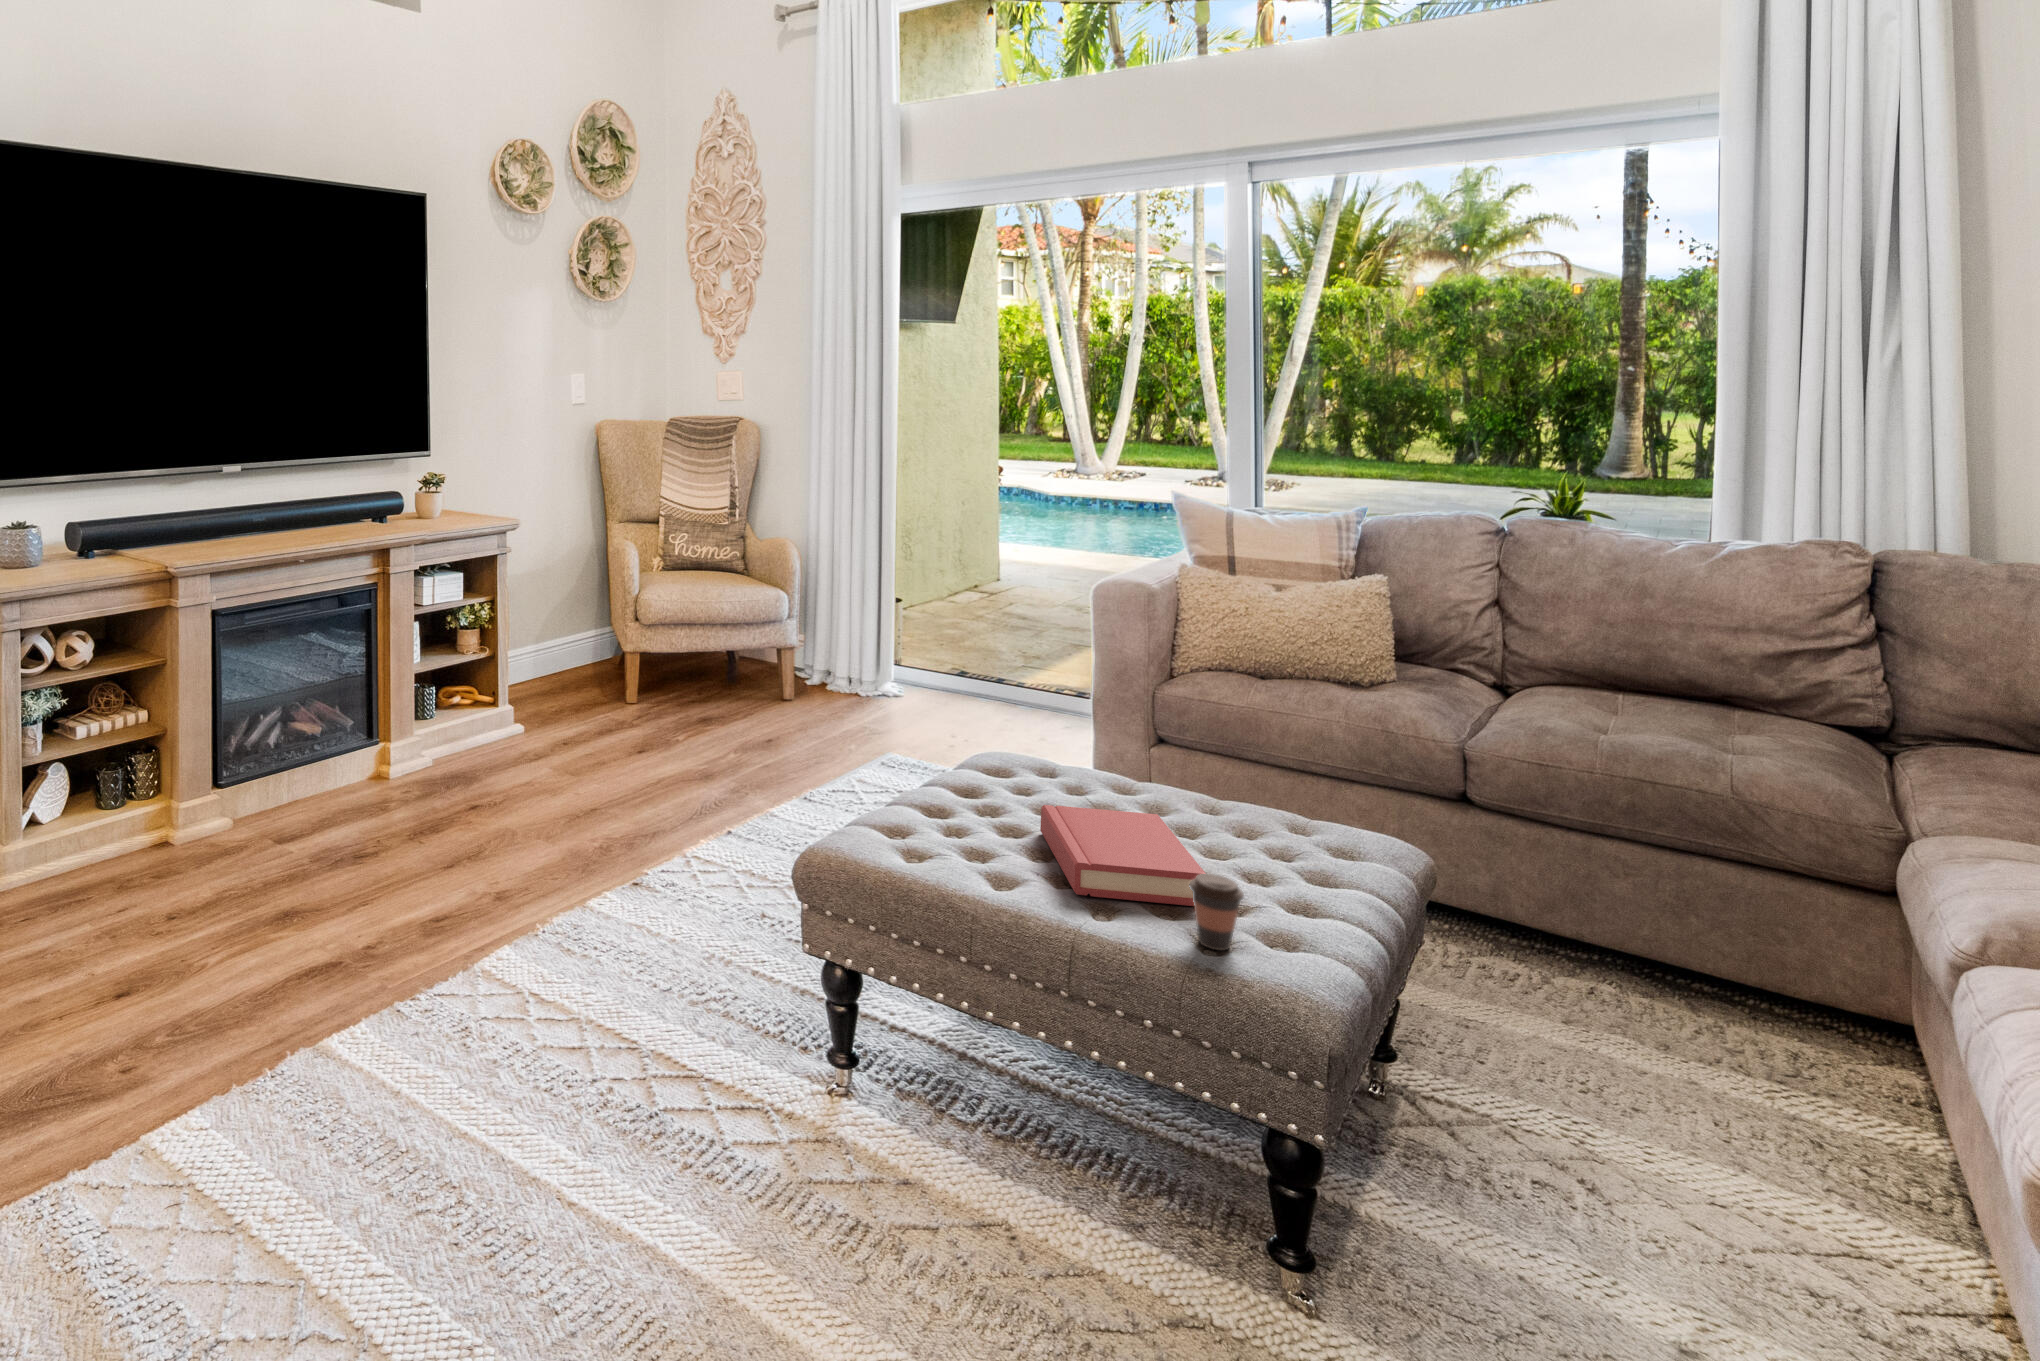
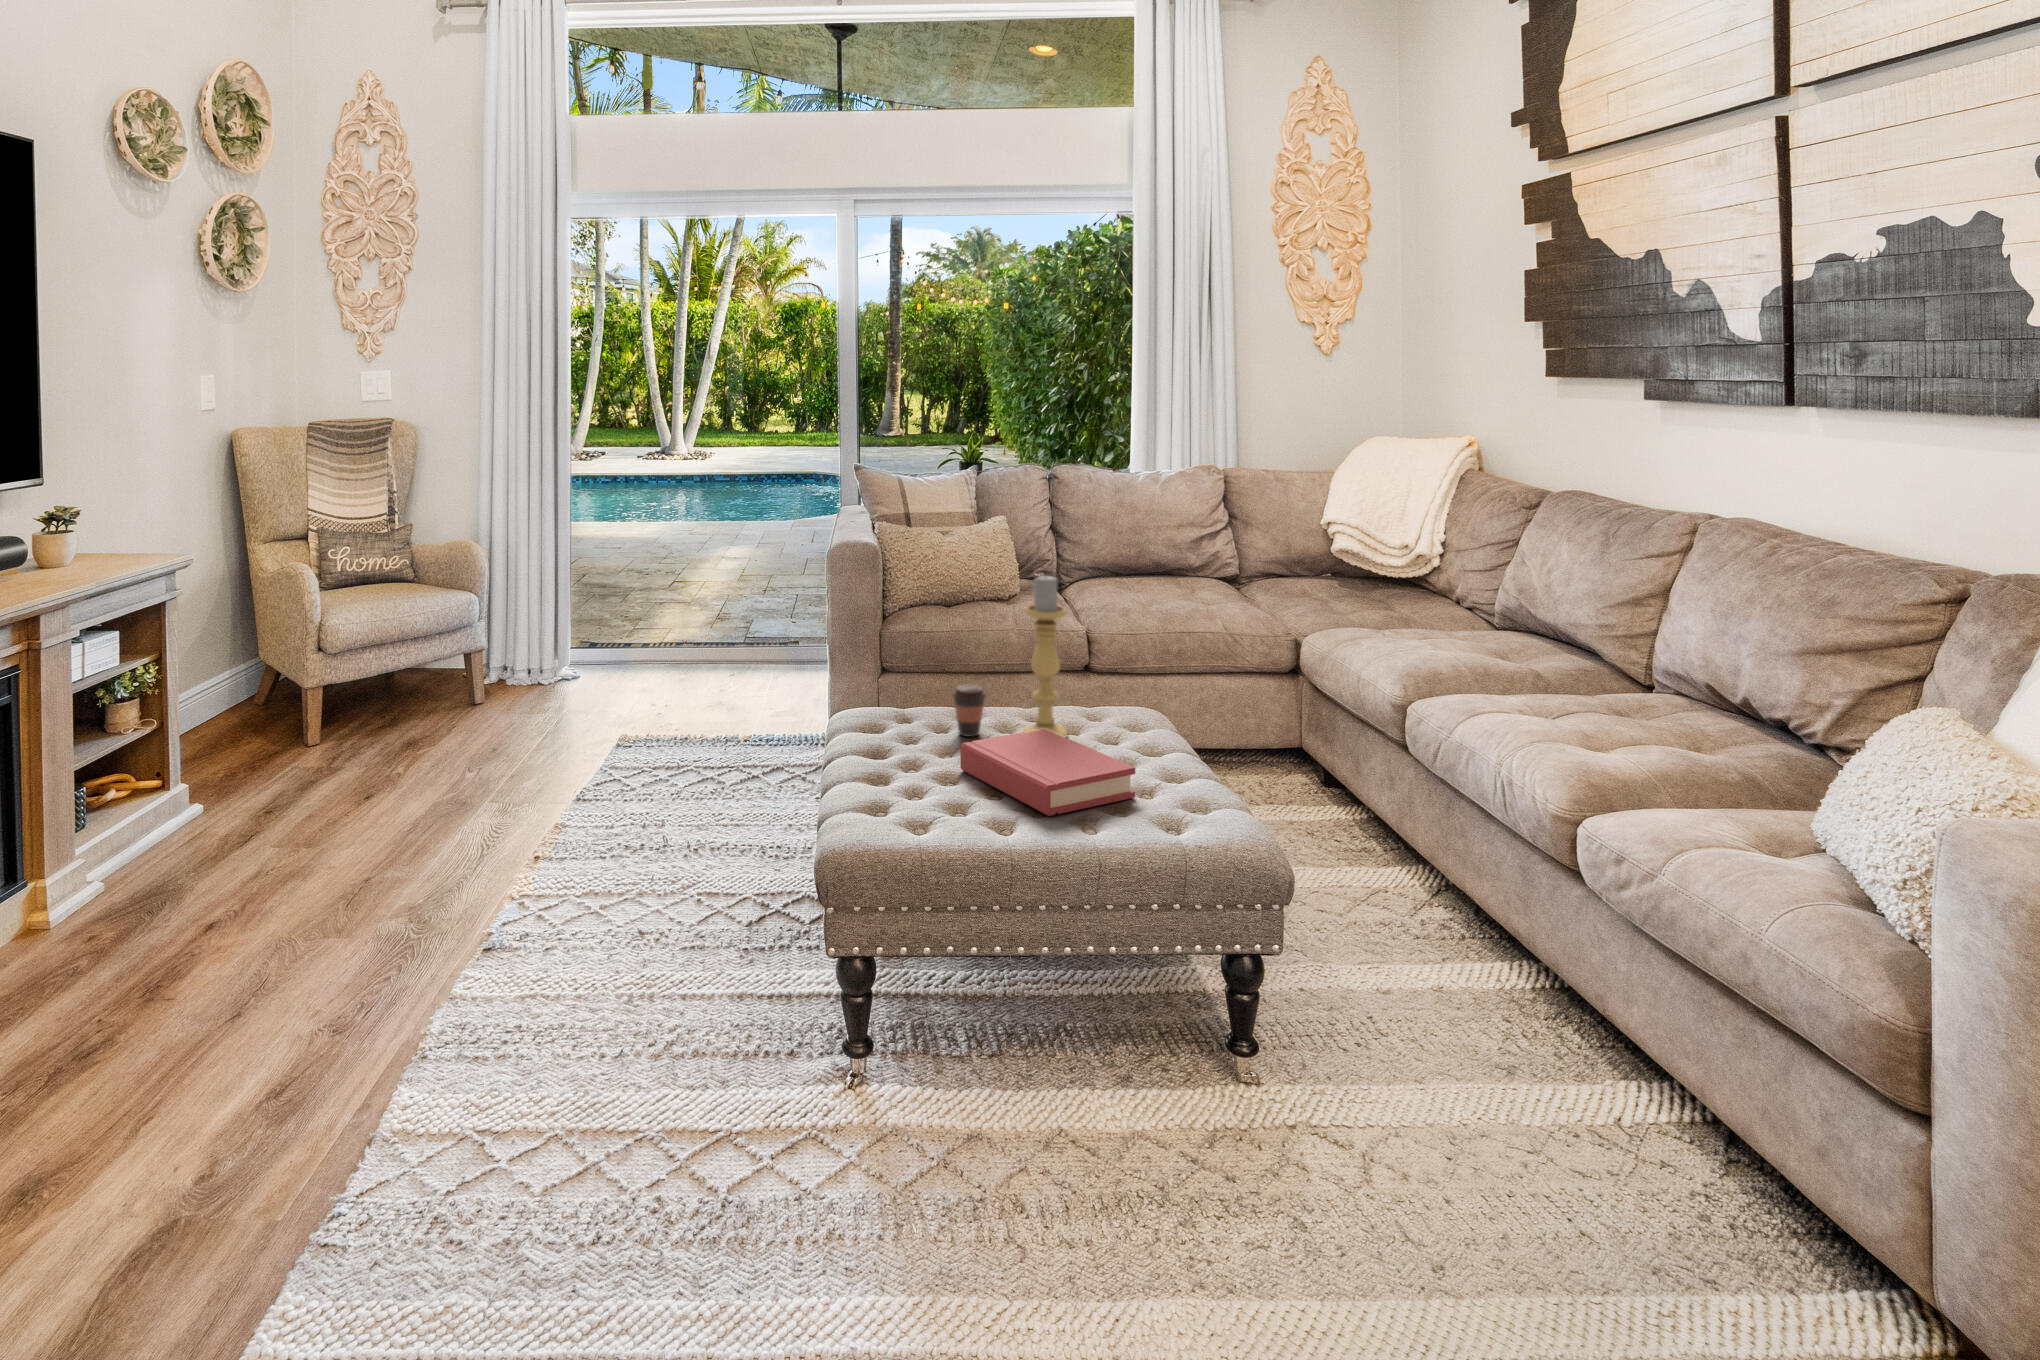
candle holder: none [1156,646,1215,835] -> present [1024,576,1067,737]
coffee cup: present [1190,874,1244,950] -> present [952,685,987,737]

